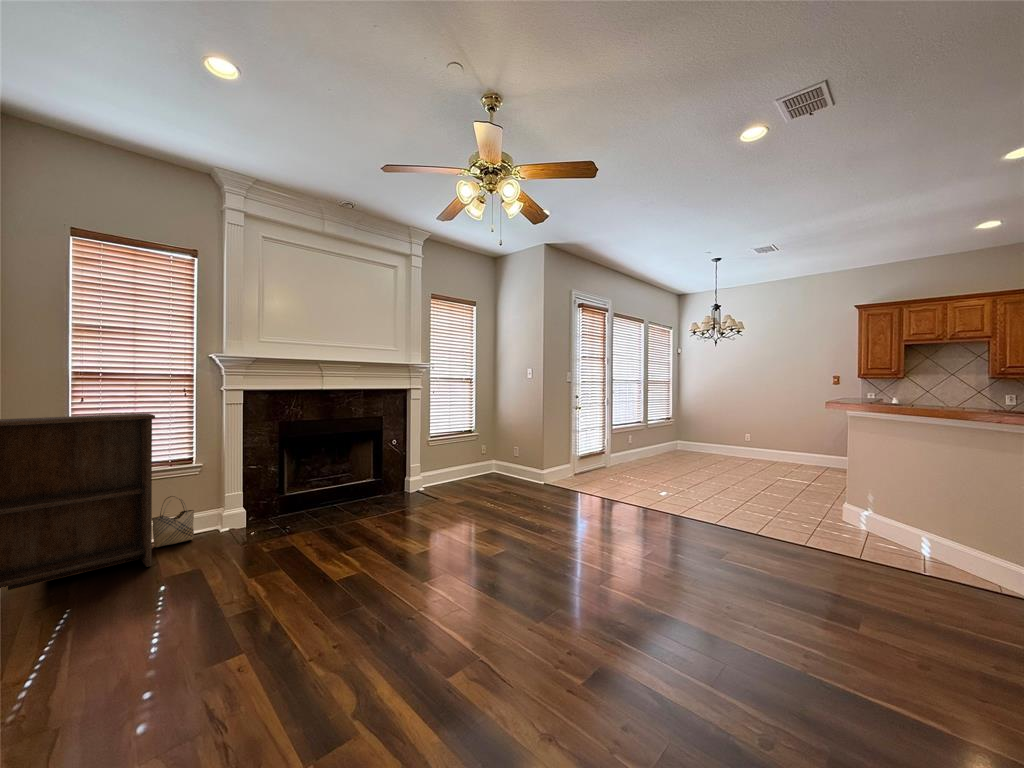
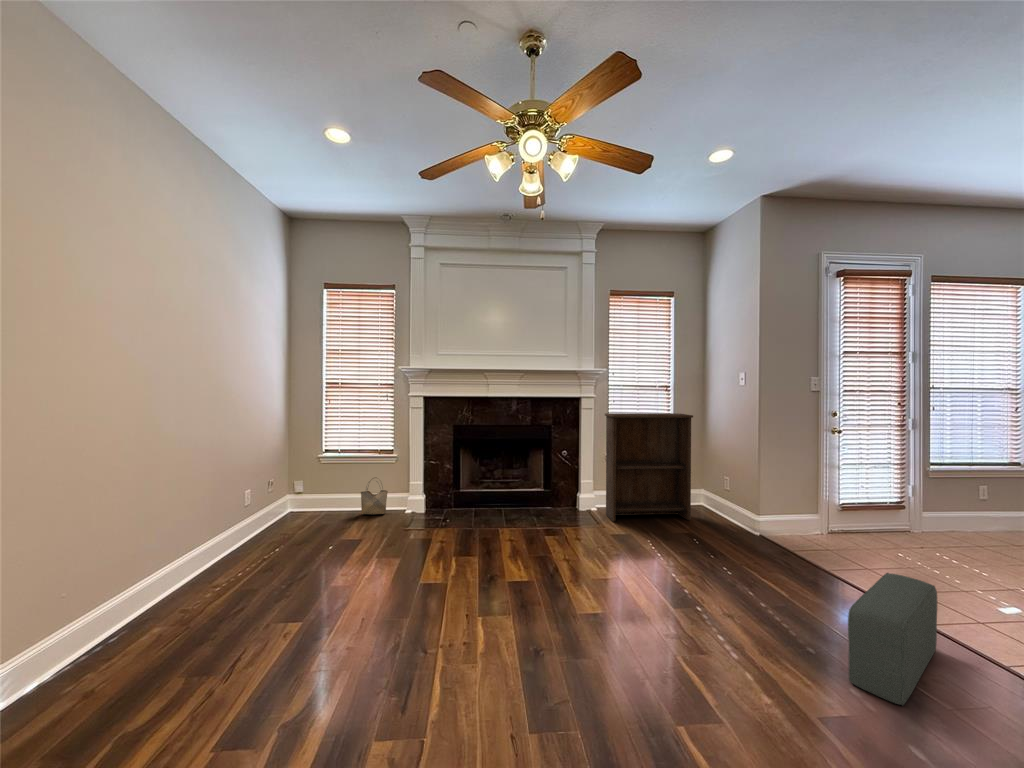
bookshelf: present [0,413,155,590] -> present [605,413,693,521]
pouf: none [647,480,682,540] -> present [848,573,937,705]

